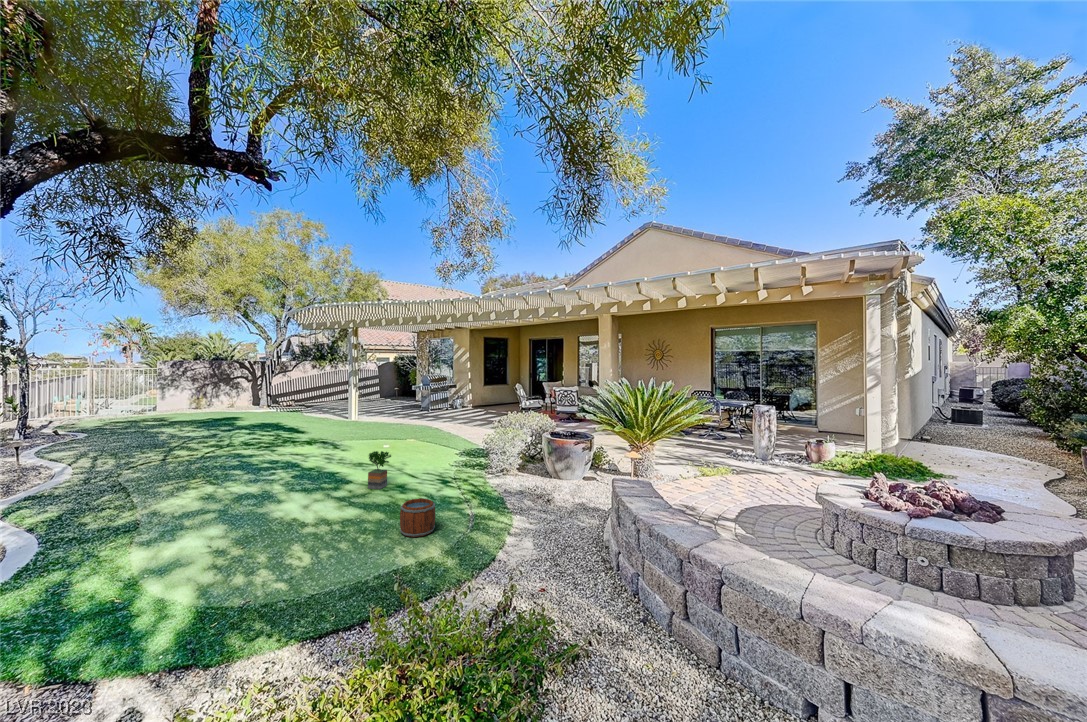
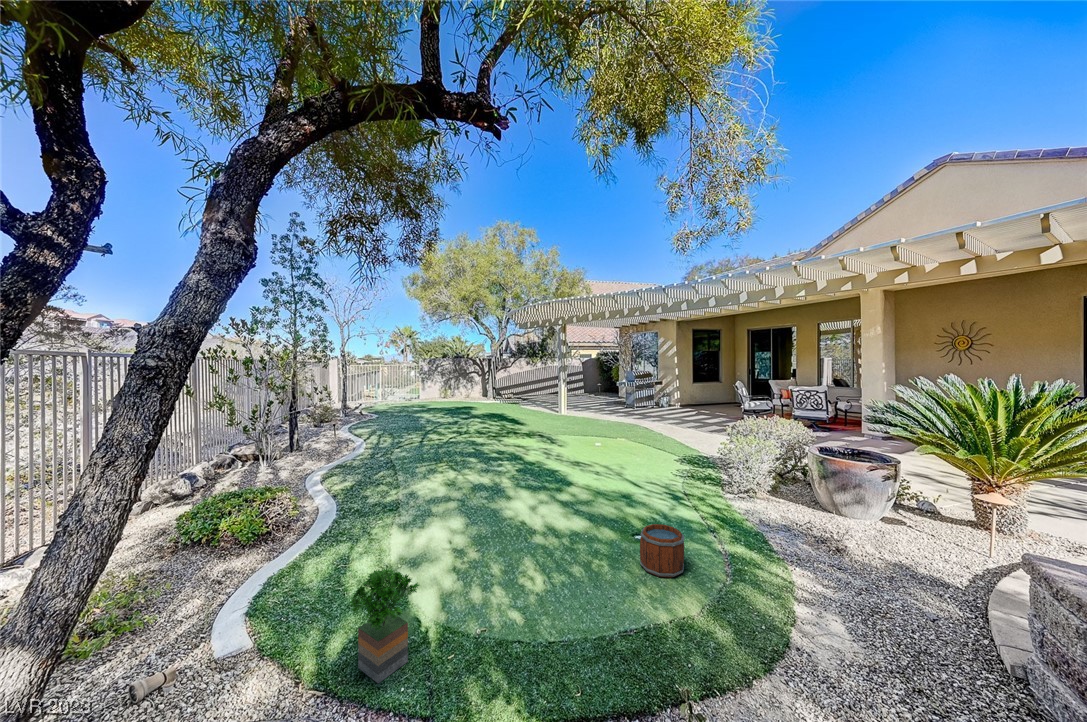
potted tree: present [368,451,391,489] -> present [350,568,420,683]

